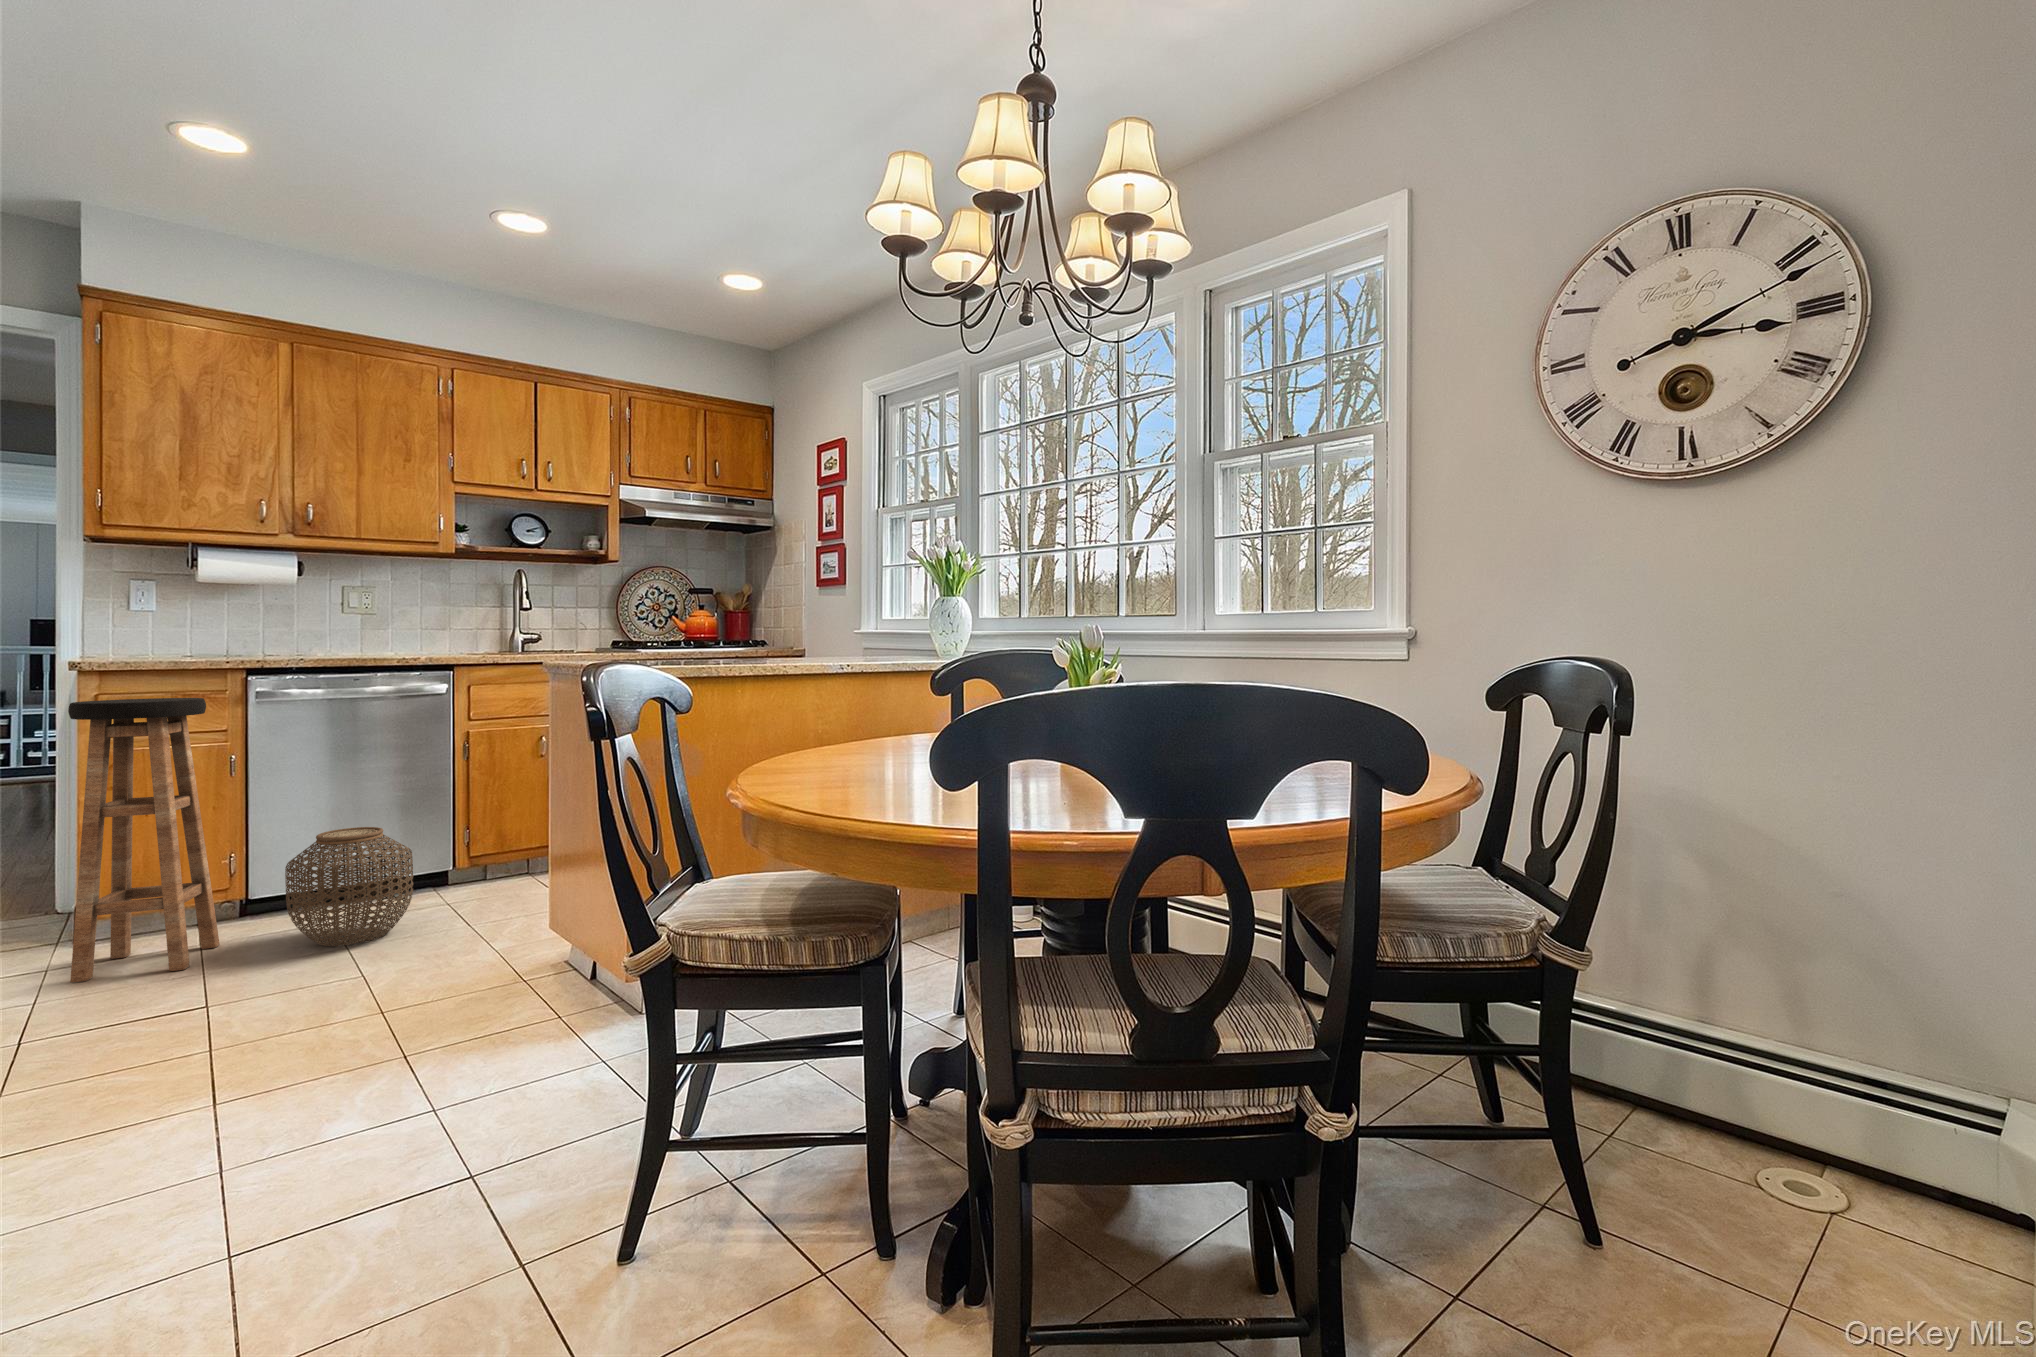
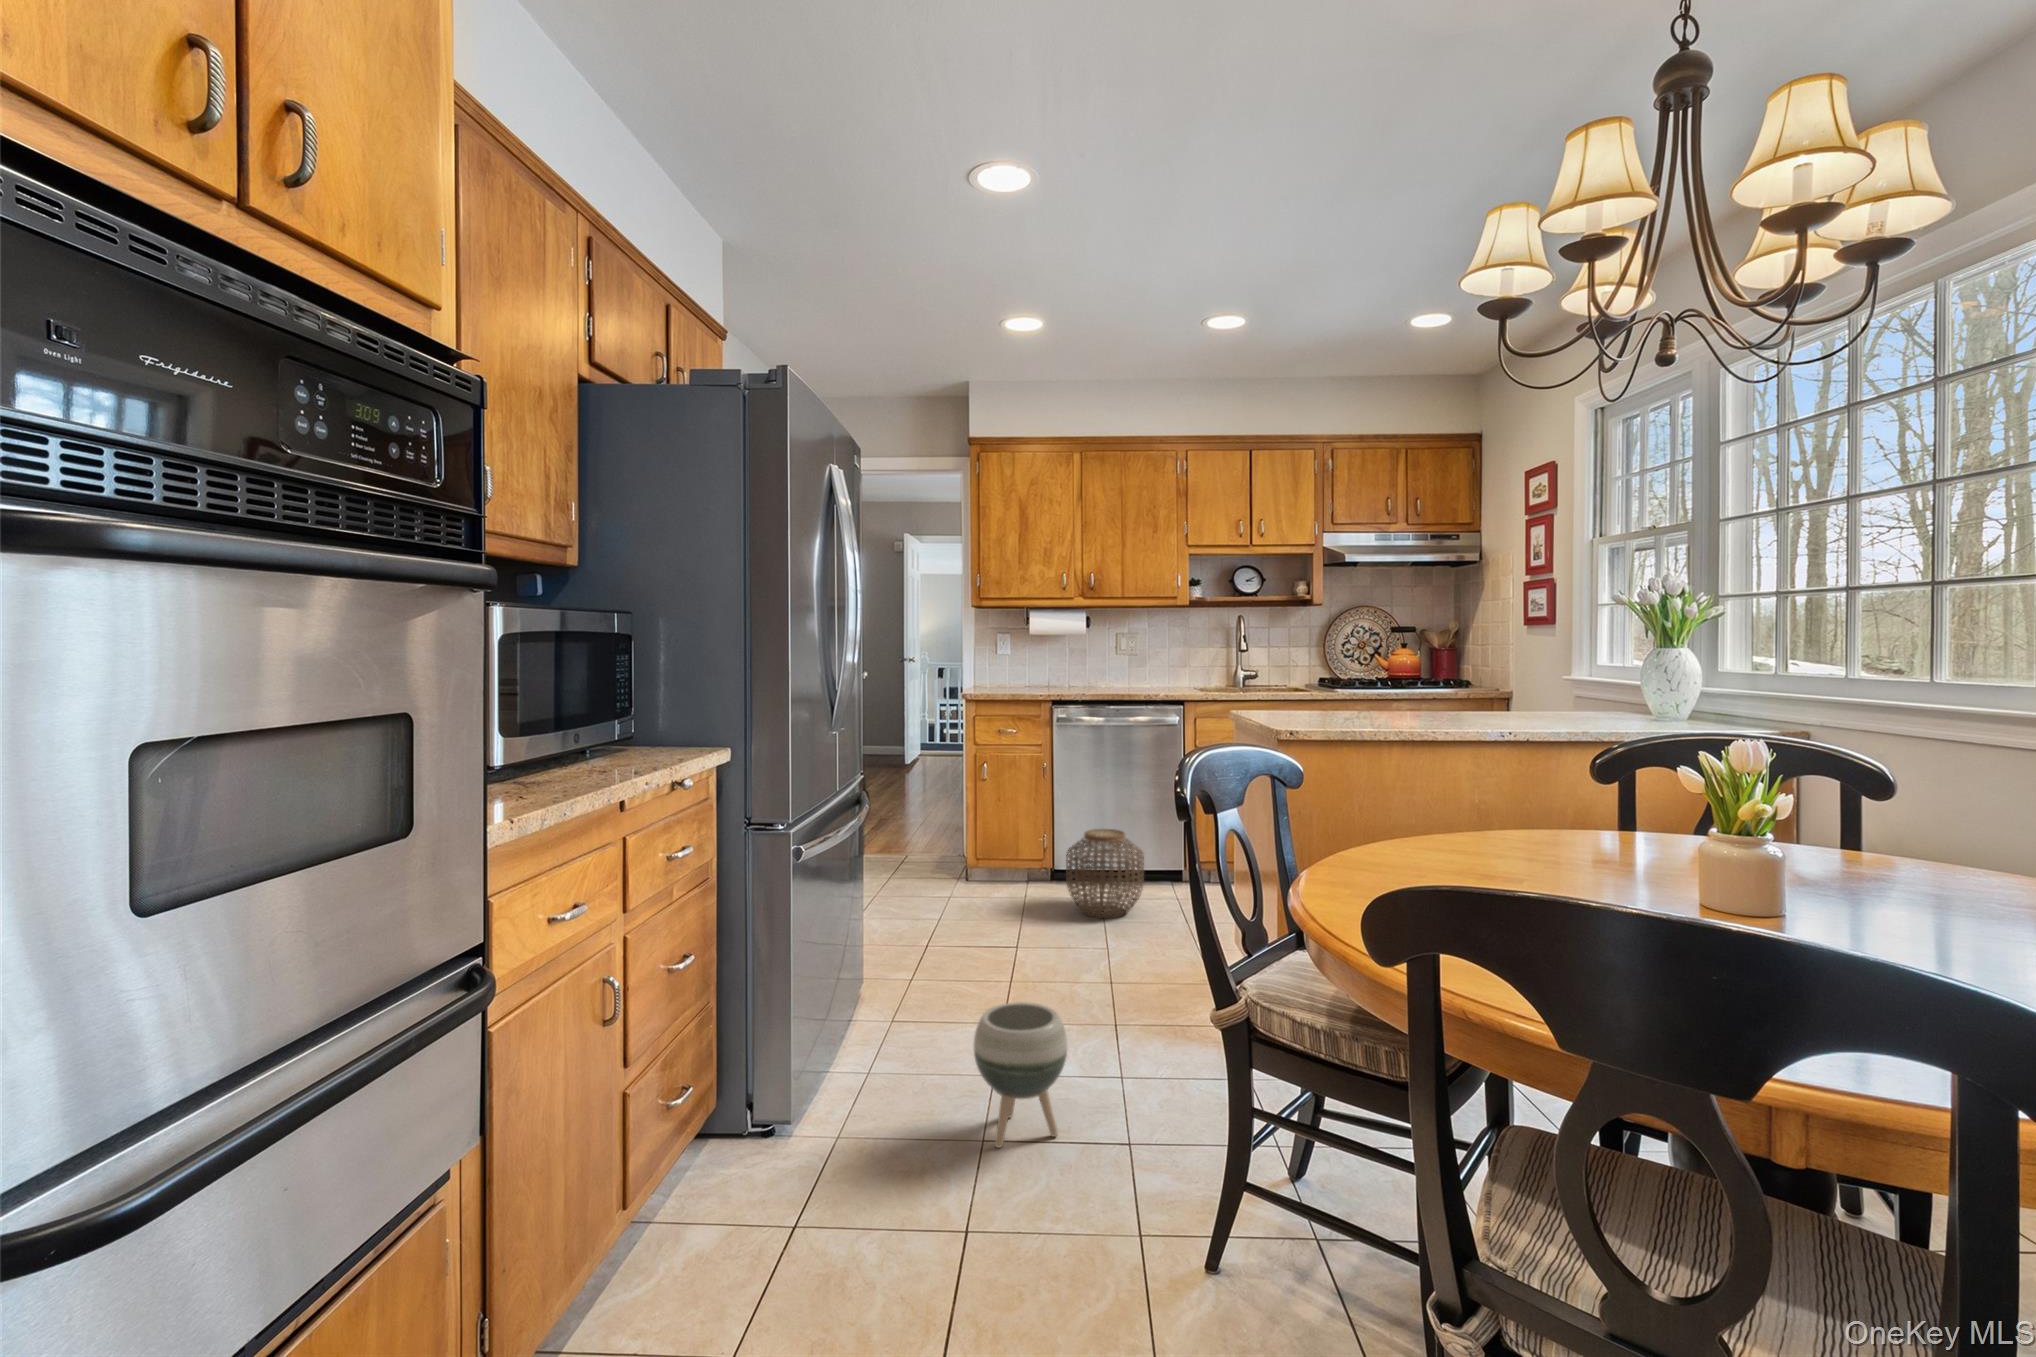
bar stool: present [68,698,220,983] -> none [957,724,1031,913]
planter: none [187,1044,366,1275] -> present [974,1002,1067,1148]

